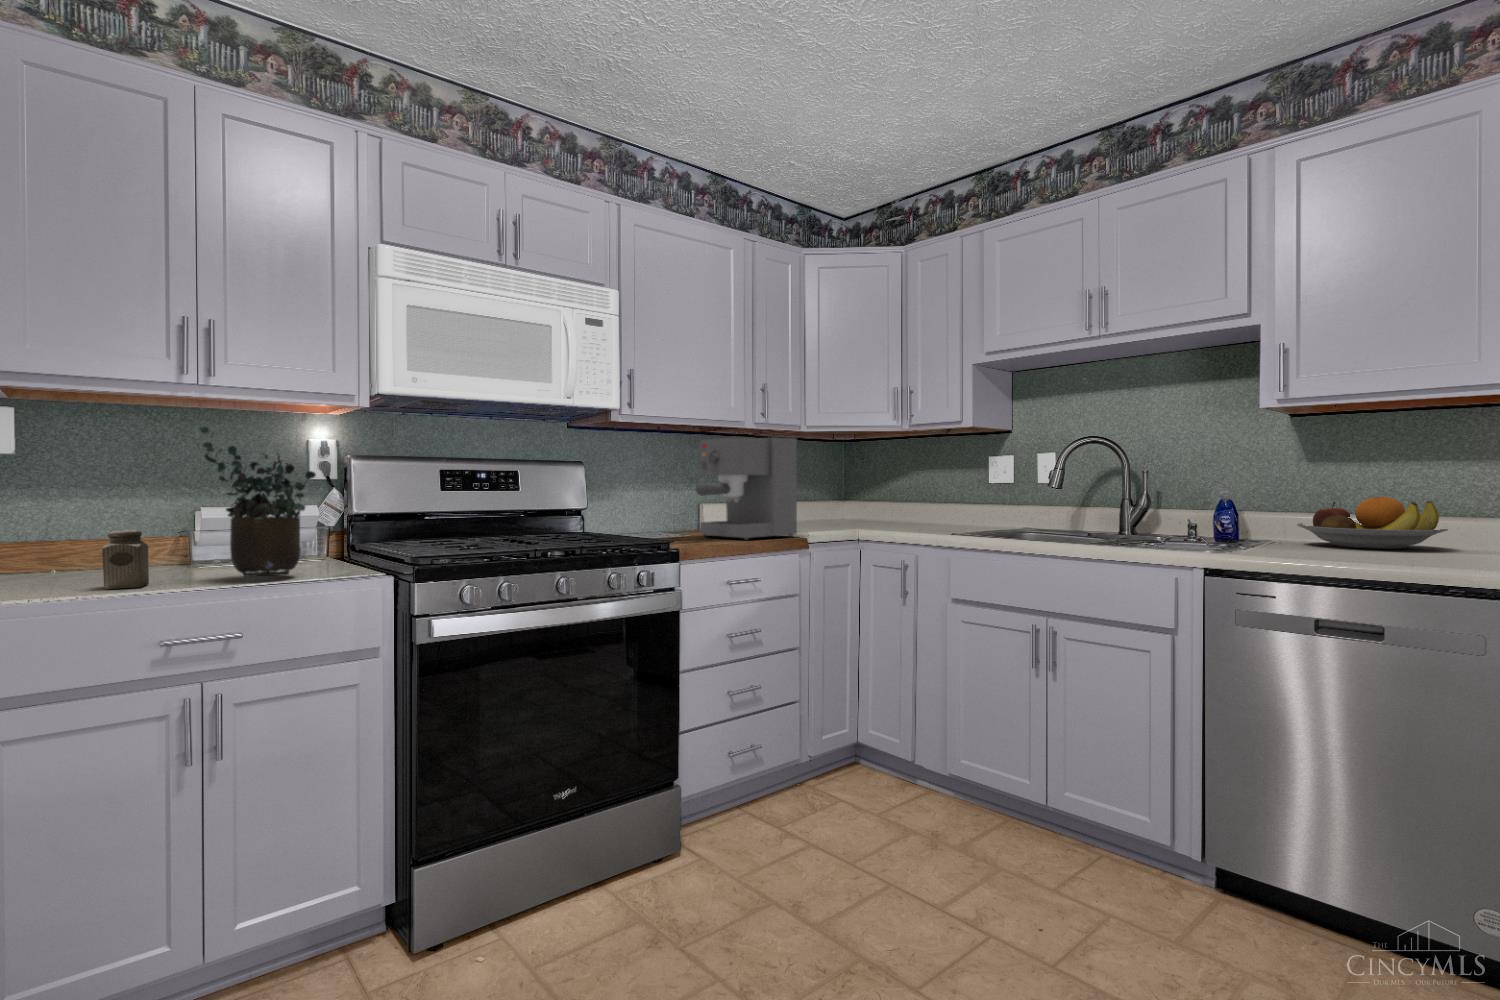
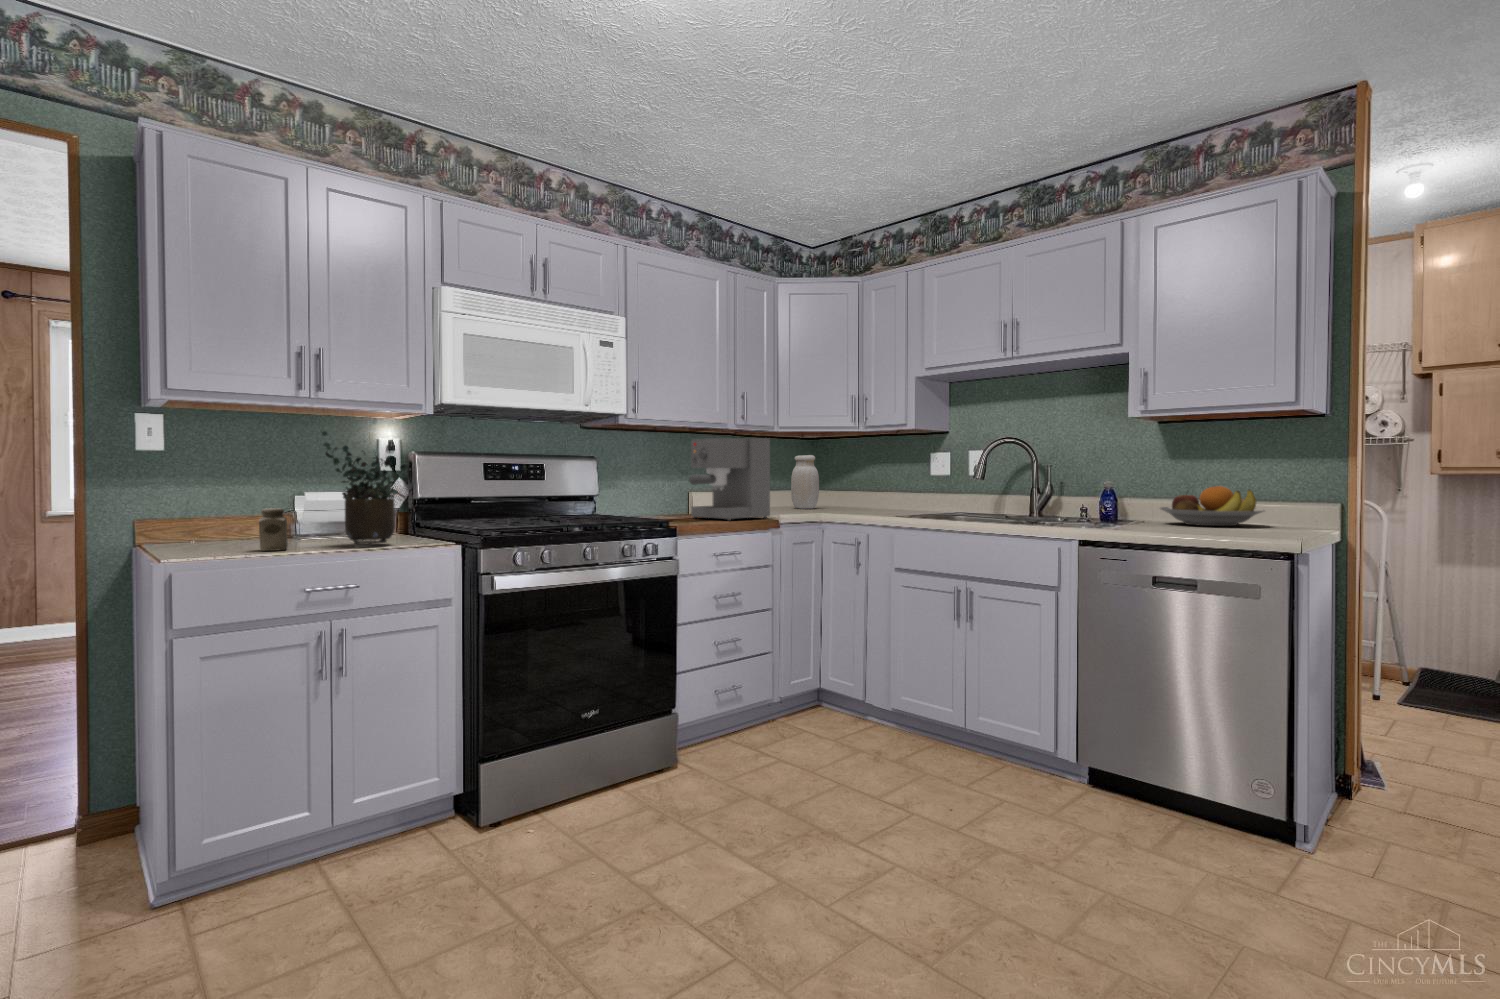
jar: none [821,460,854,522] -> present [791,455,819,509]

